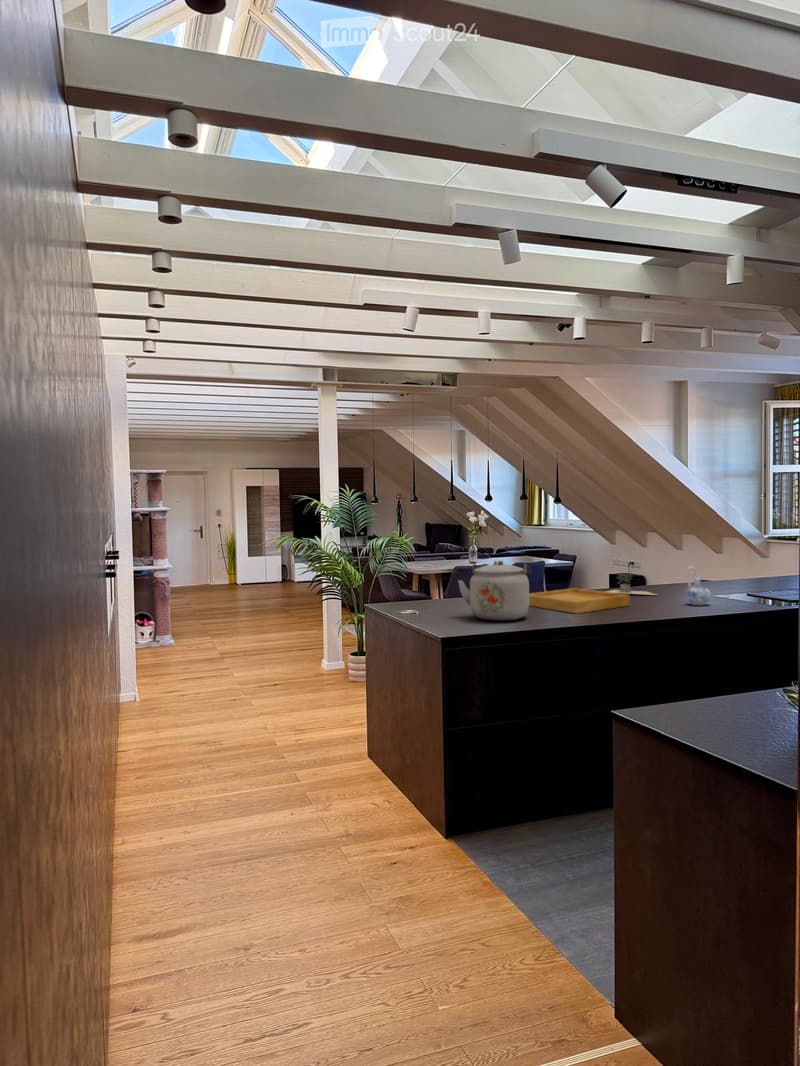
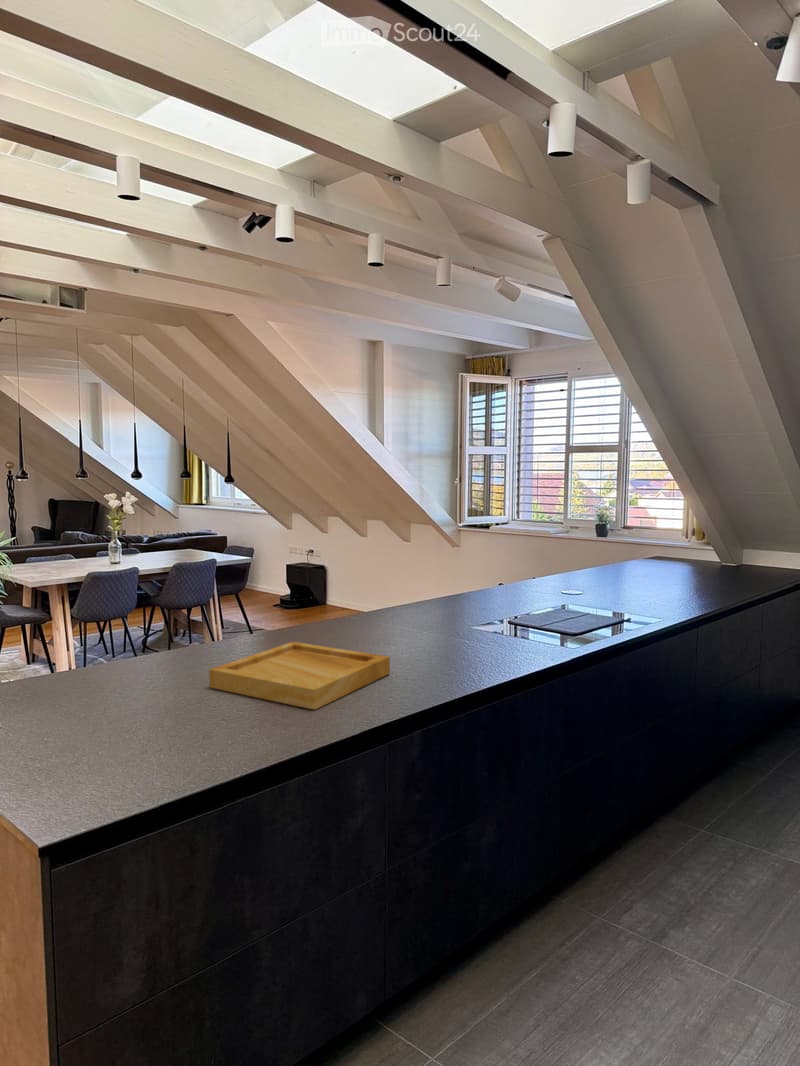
kettle: present [458,560,532,621] -> none [78,629,235,760]
ceramic pitcher: present [685,567,711,605] -> none [465,604,501,663]
potted plant: present [606,573,656,595] -> none [334,606,440,641]

